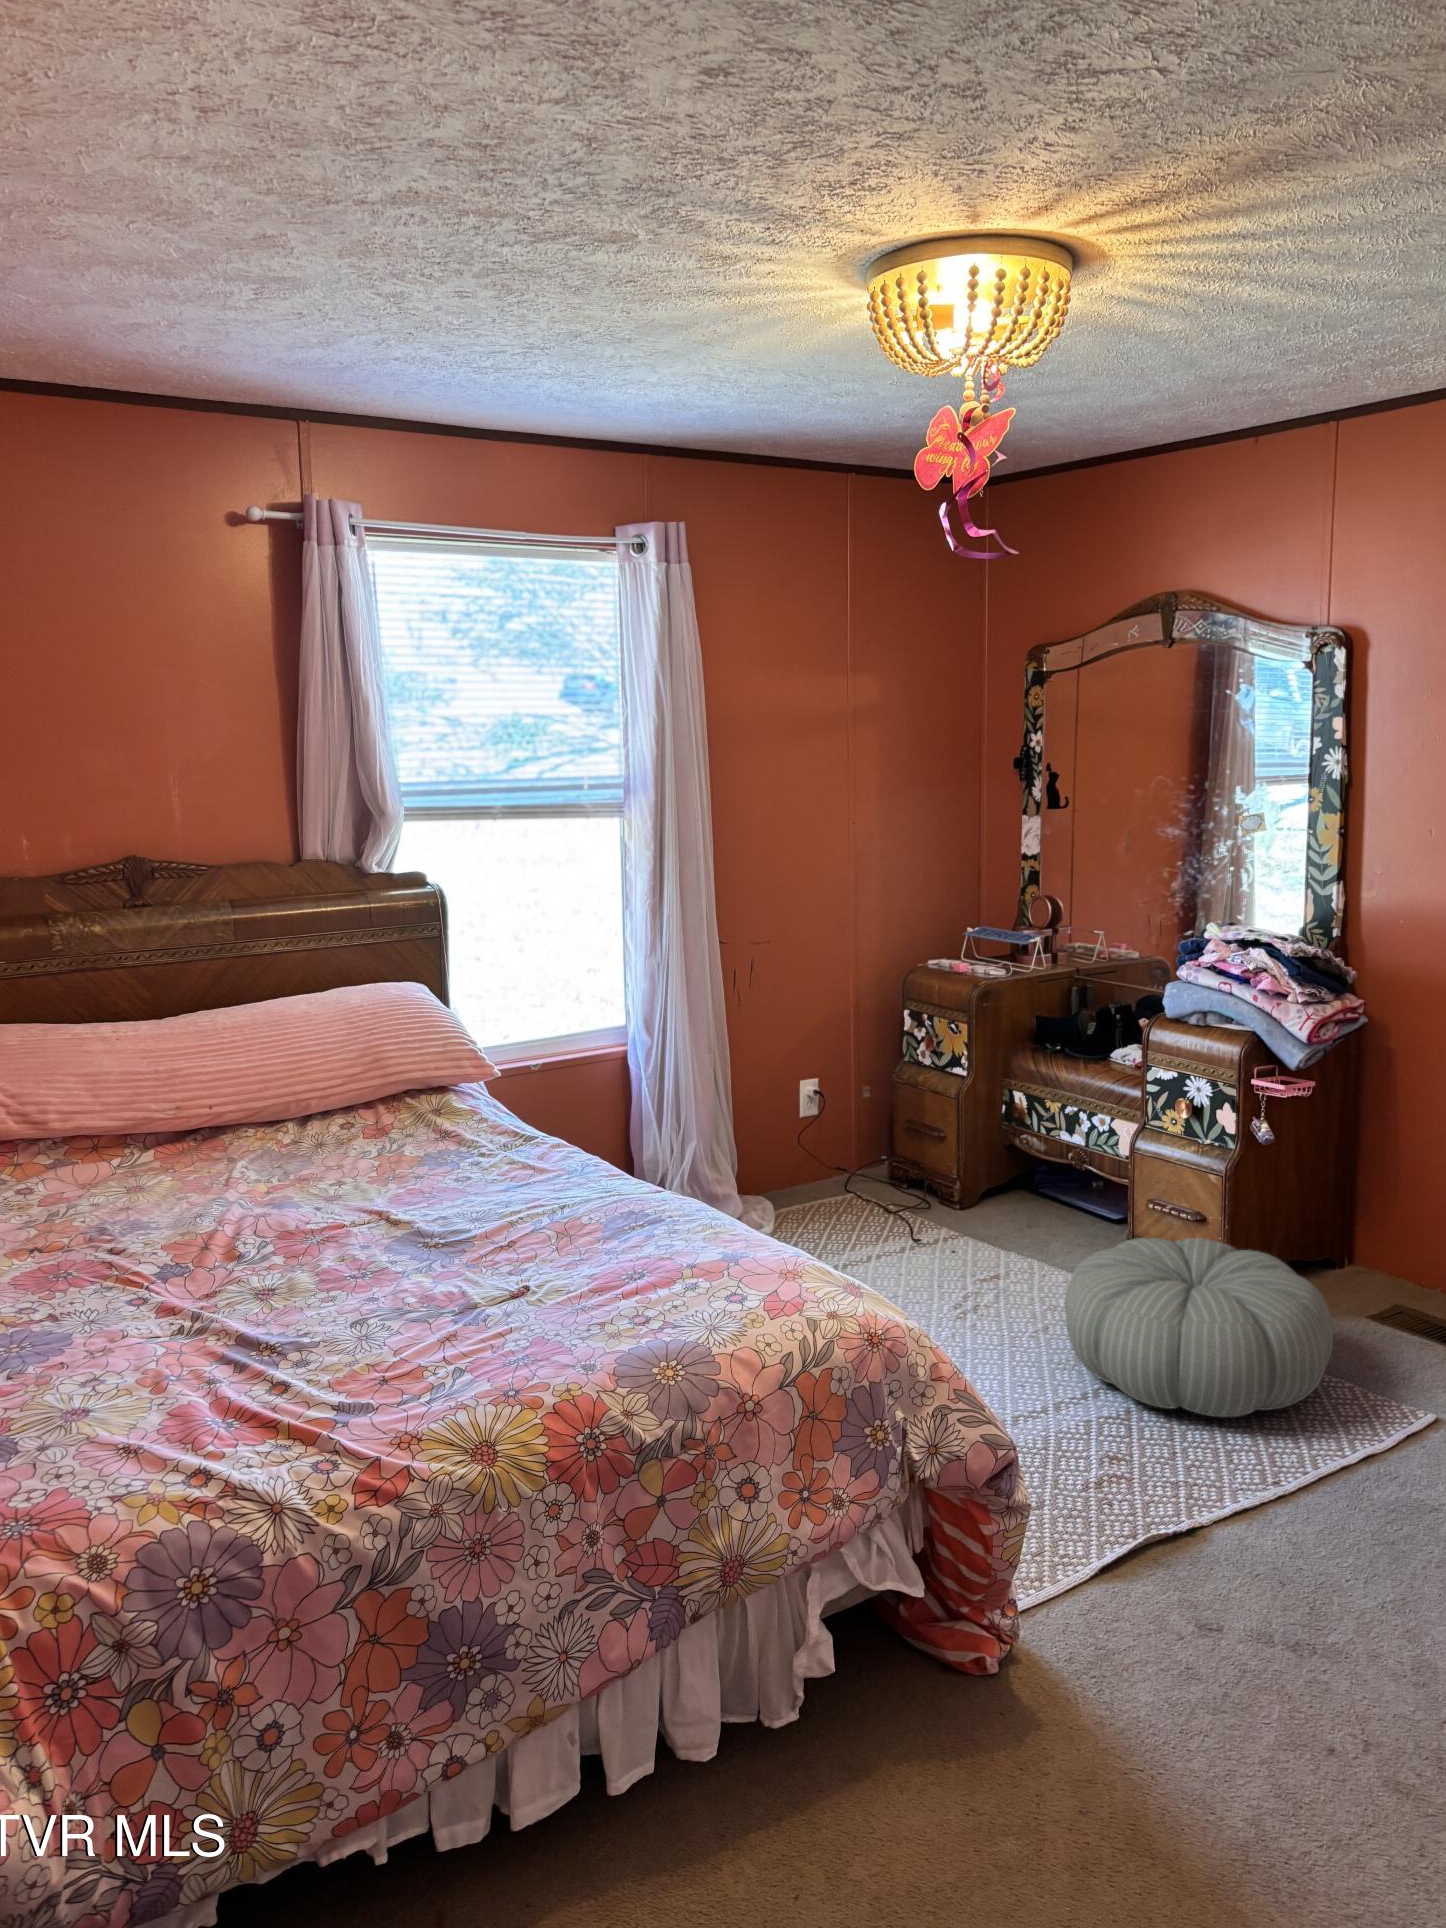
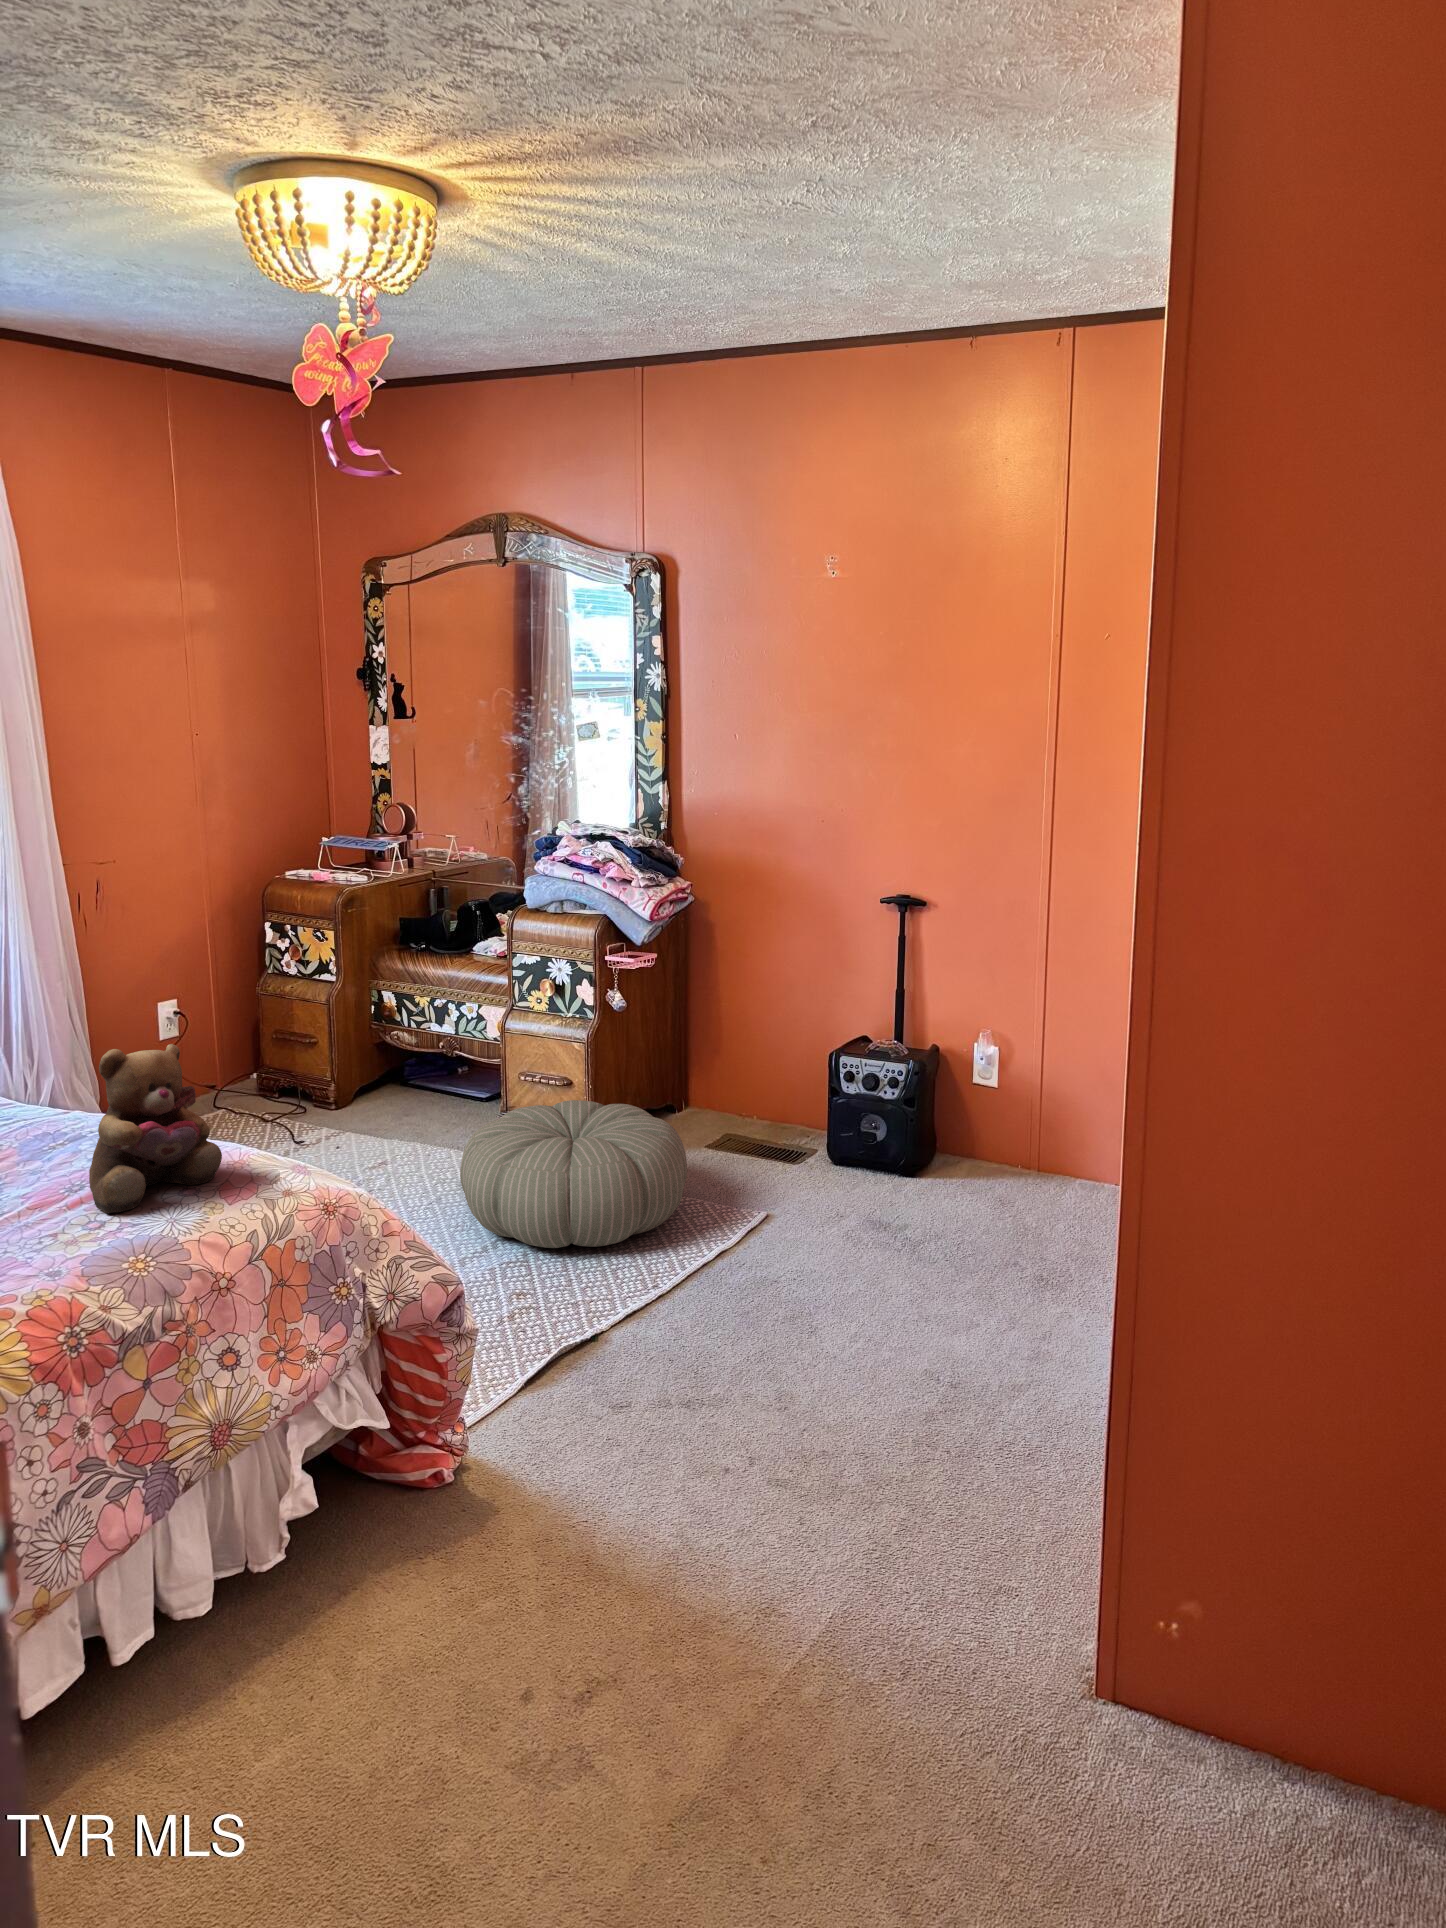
teddy bear: none [648,1146,773,1311] -> present [89,1044,222,1213]

